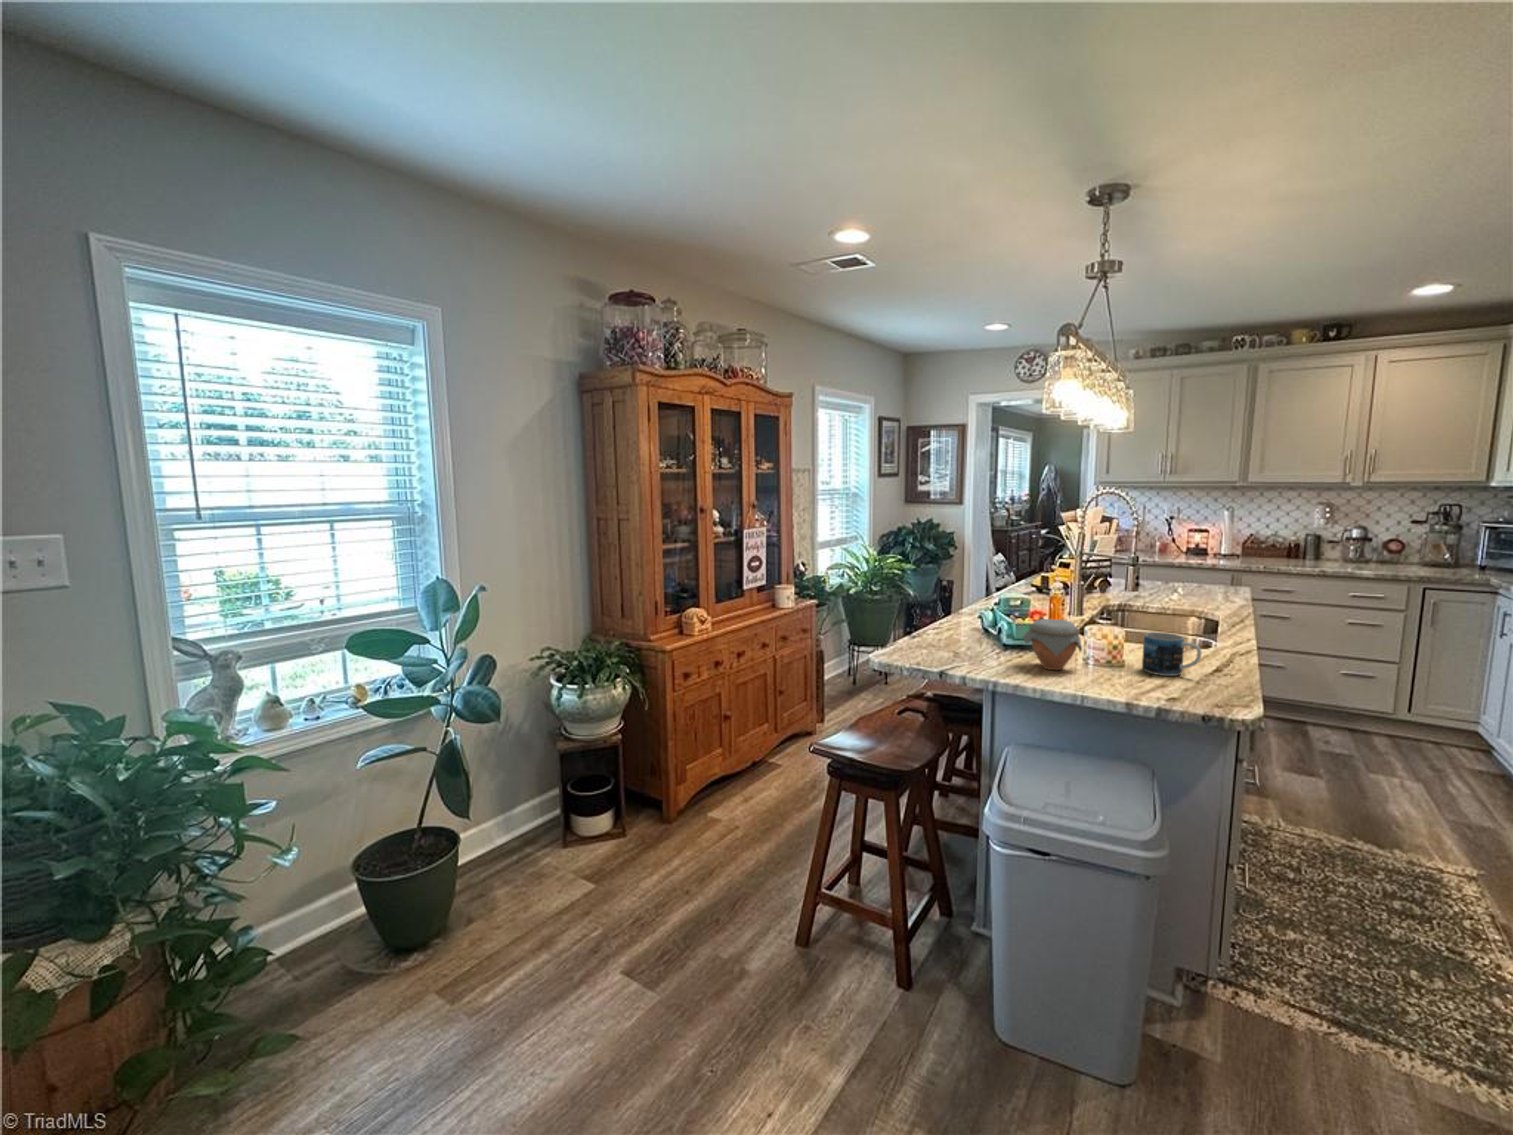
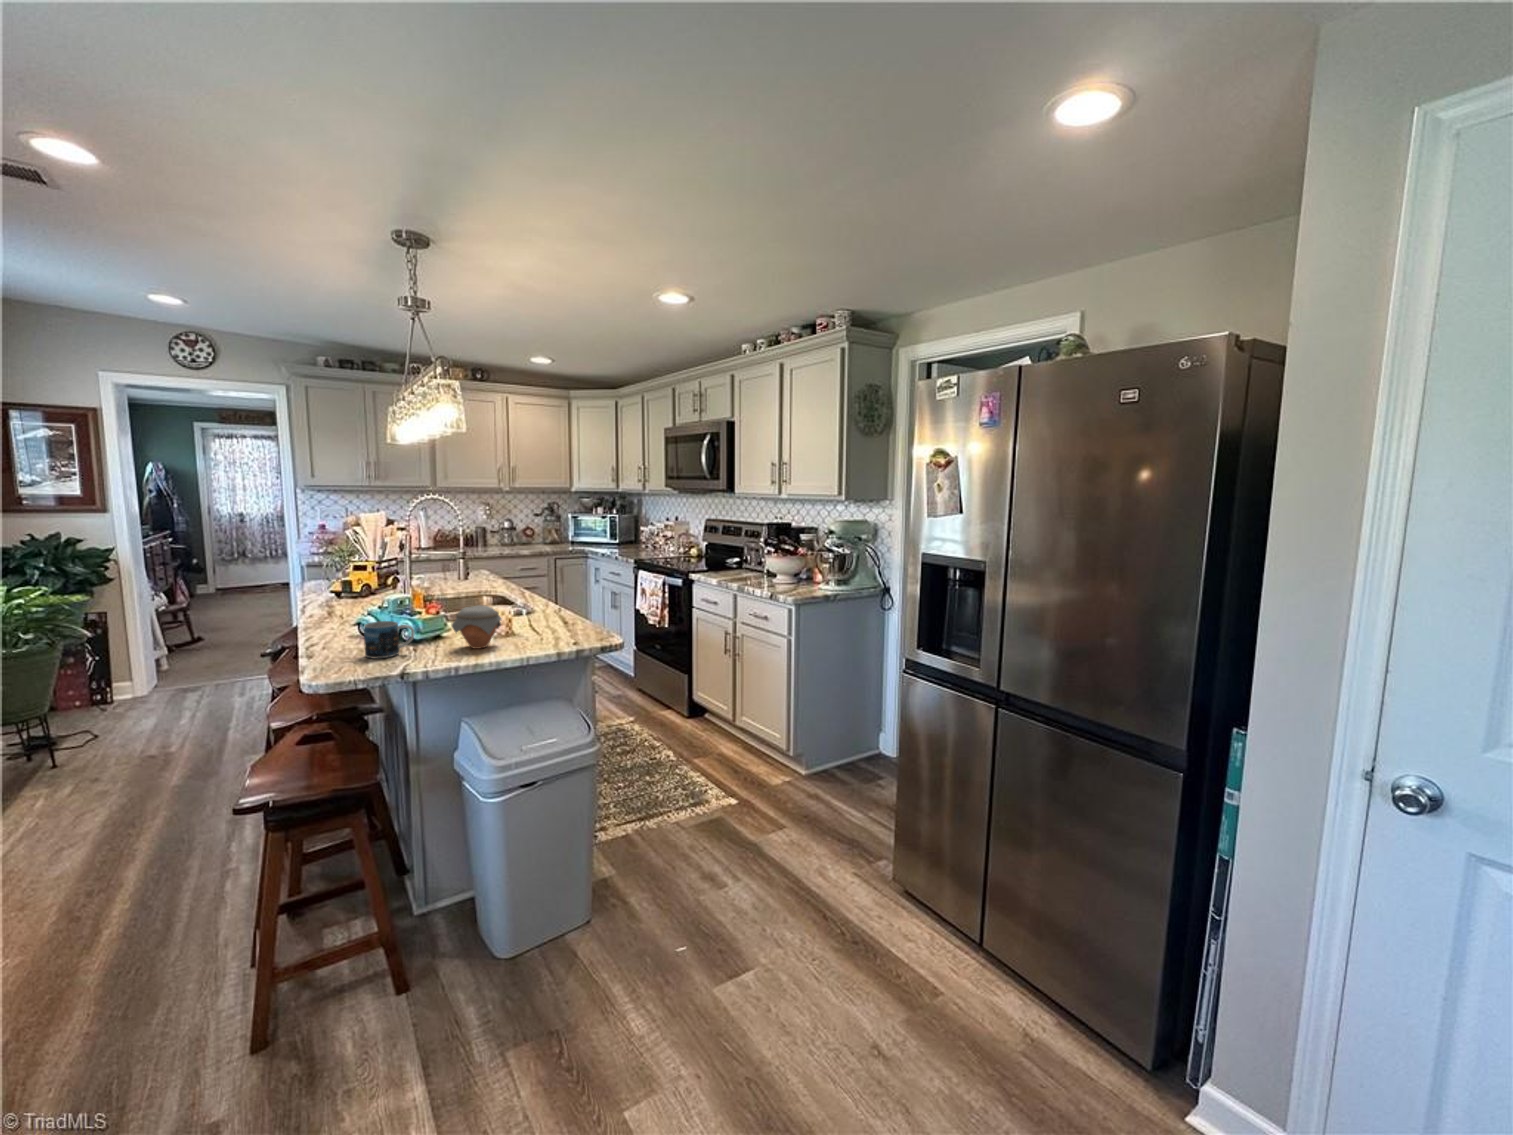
mug: present [1142,632,1202,676] -> present [364,621,414,658]

